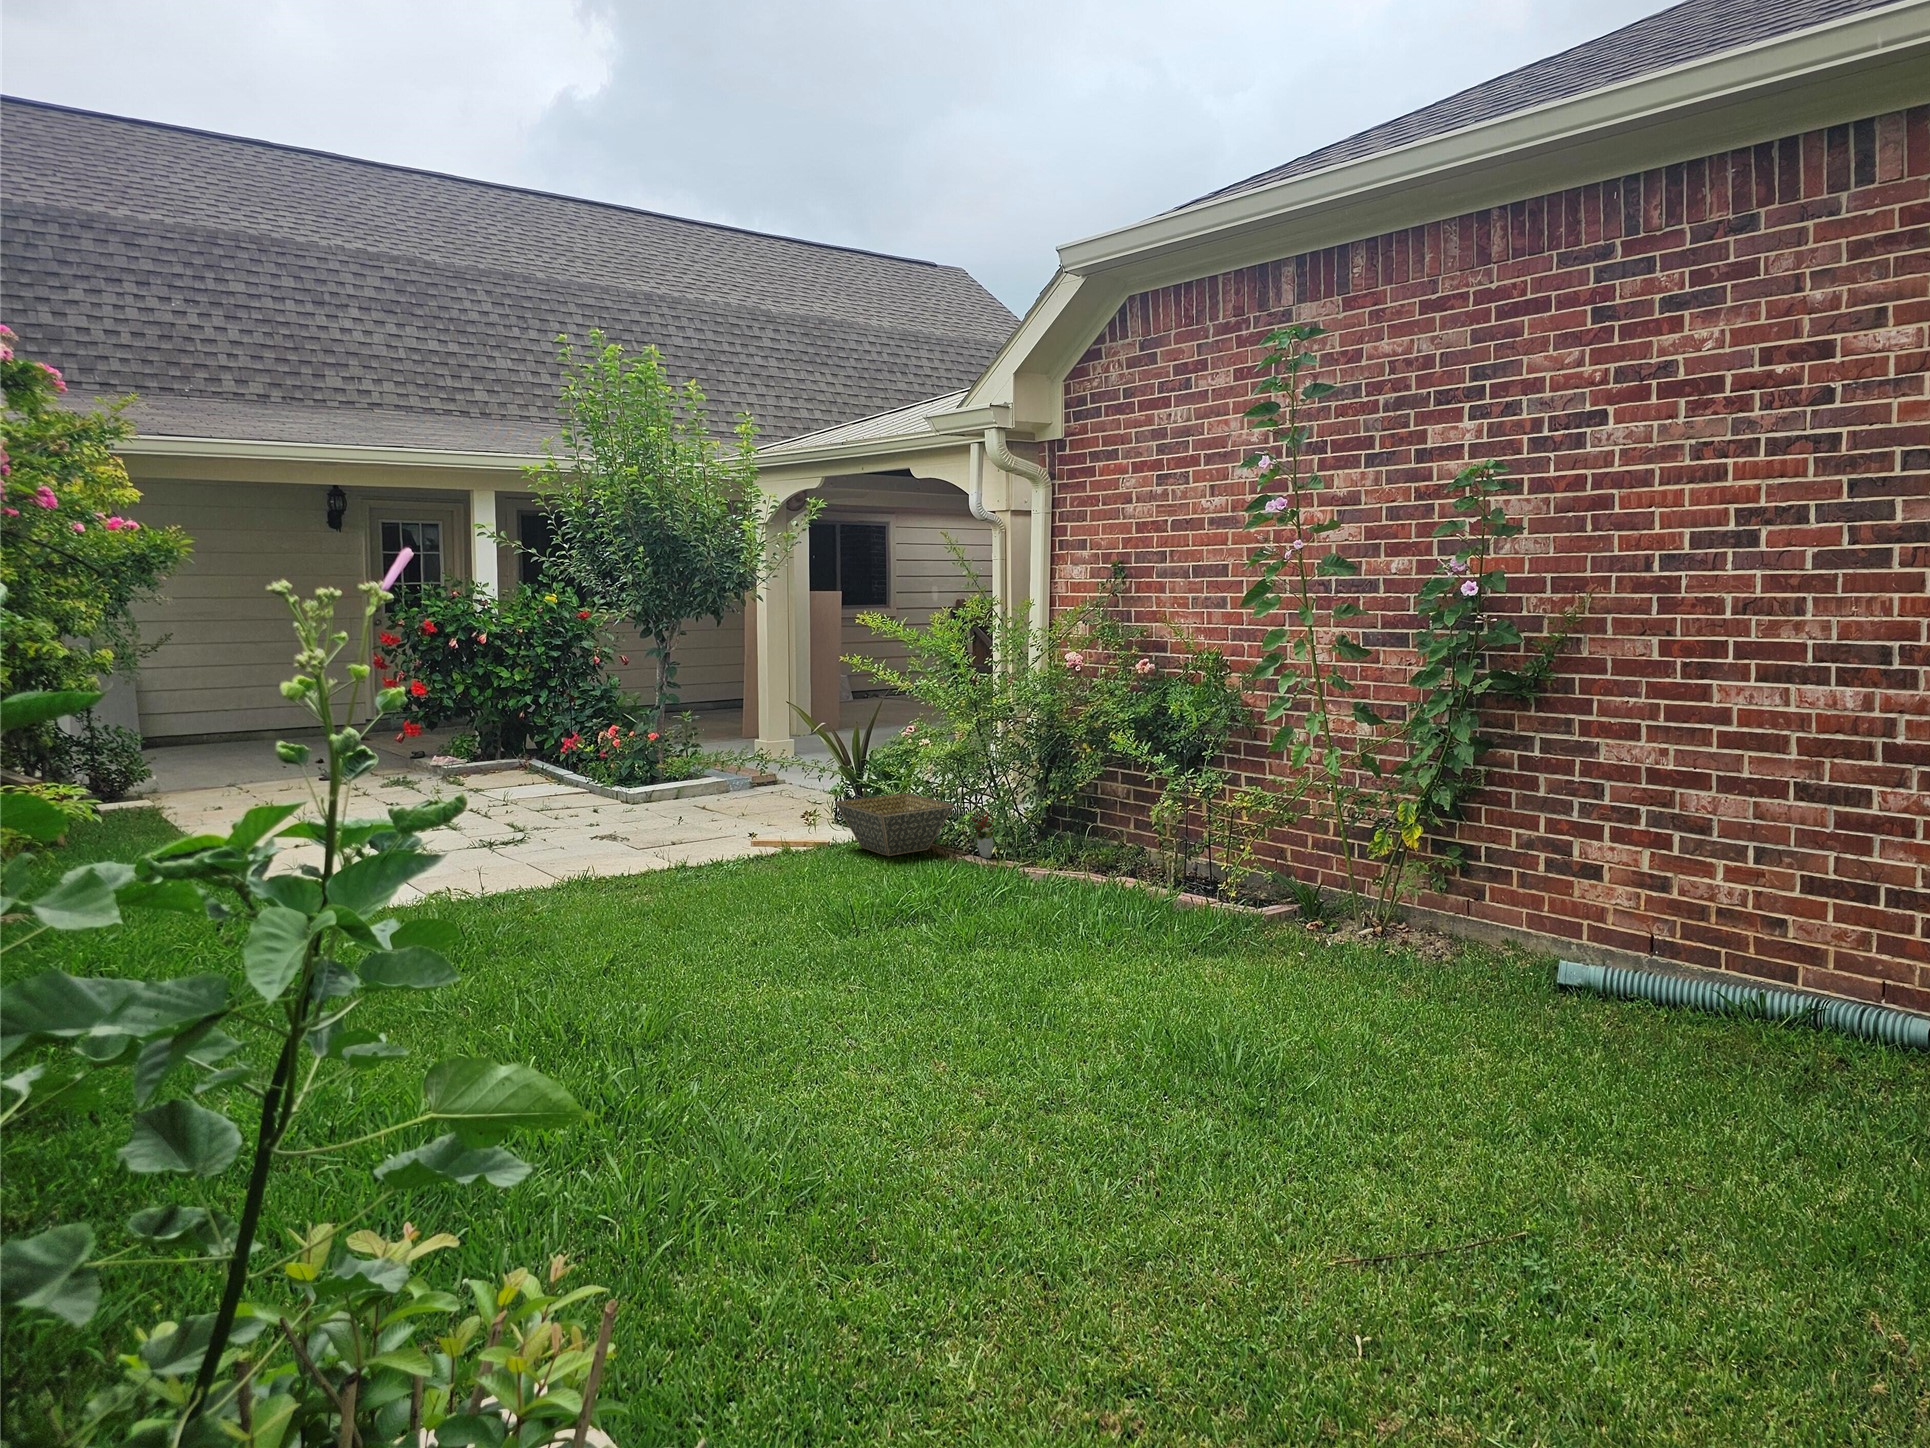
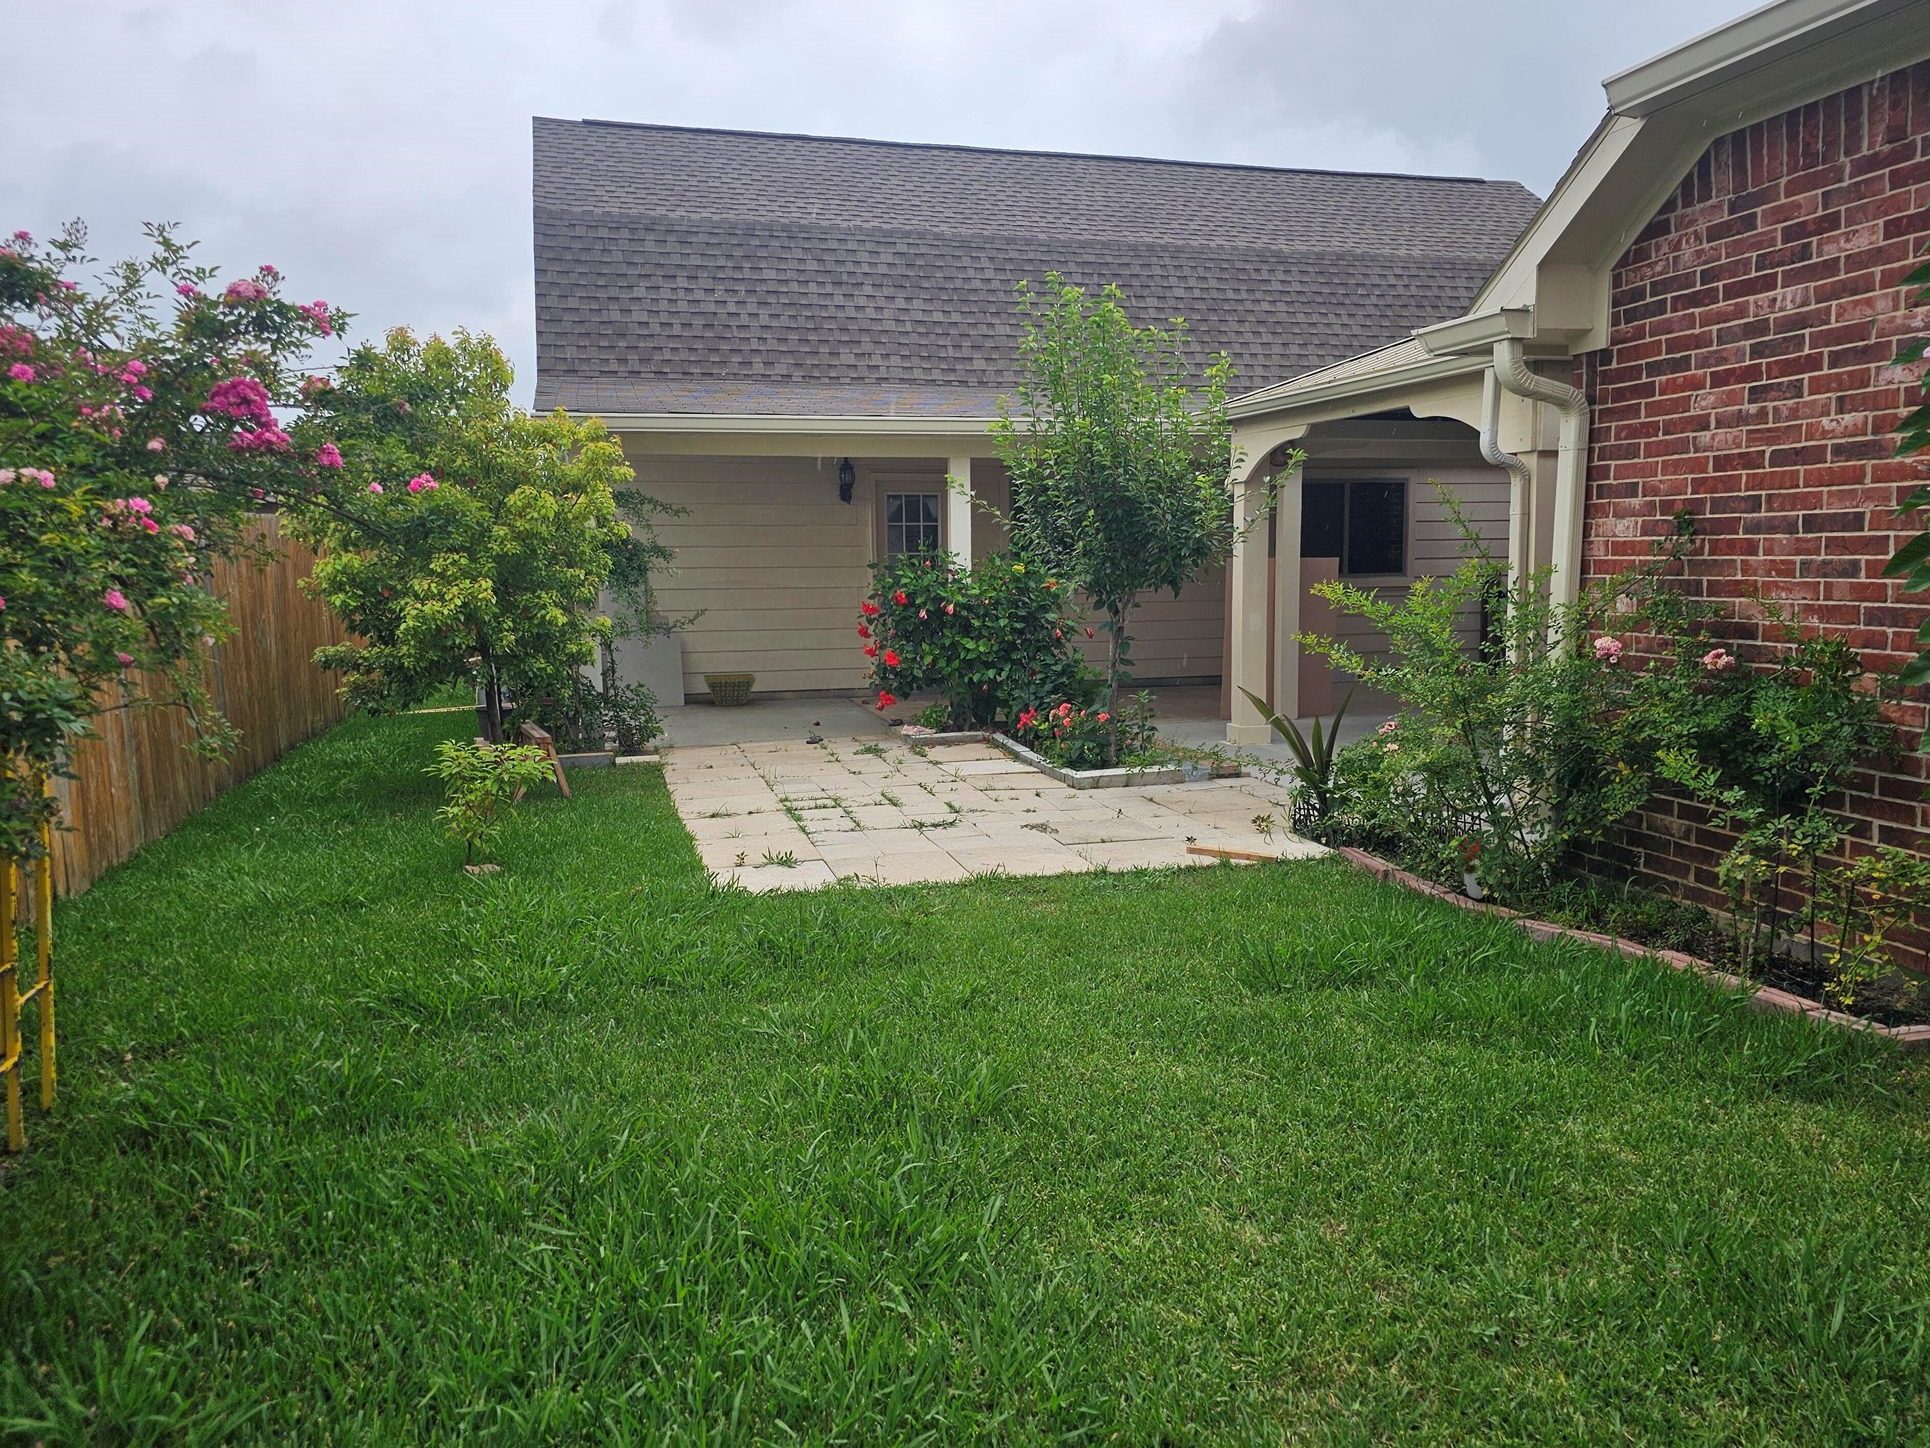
basket: present [835,793,955,856] -> present [704,674,756,706]

